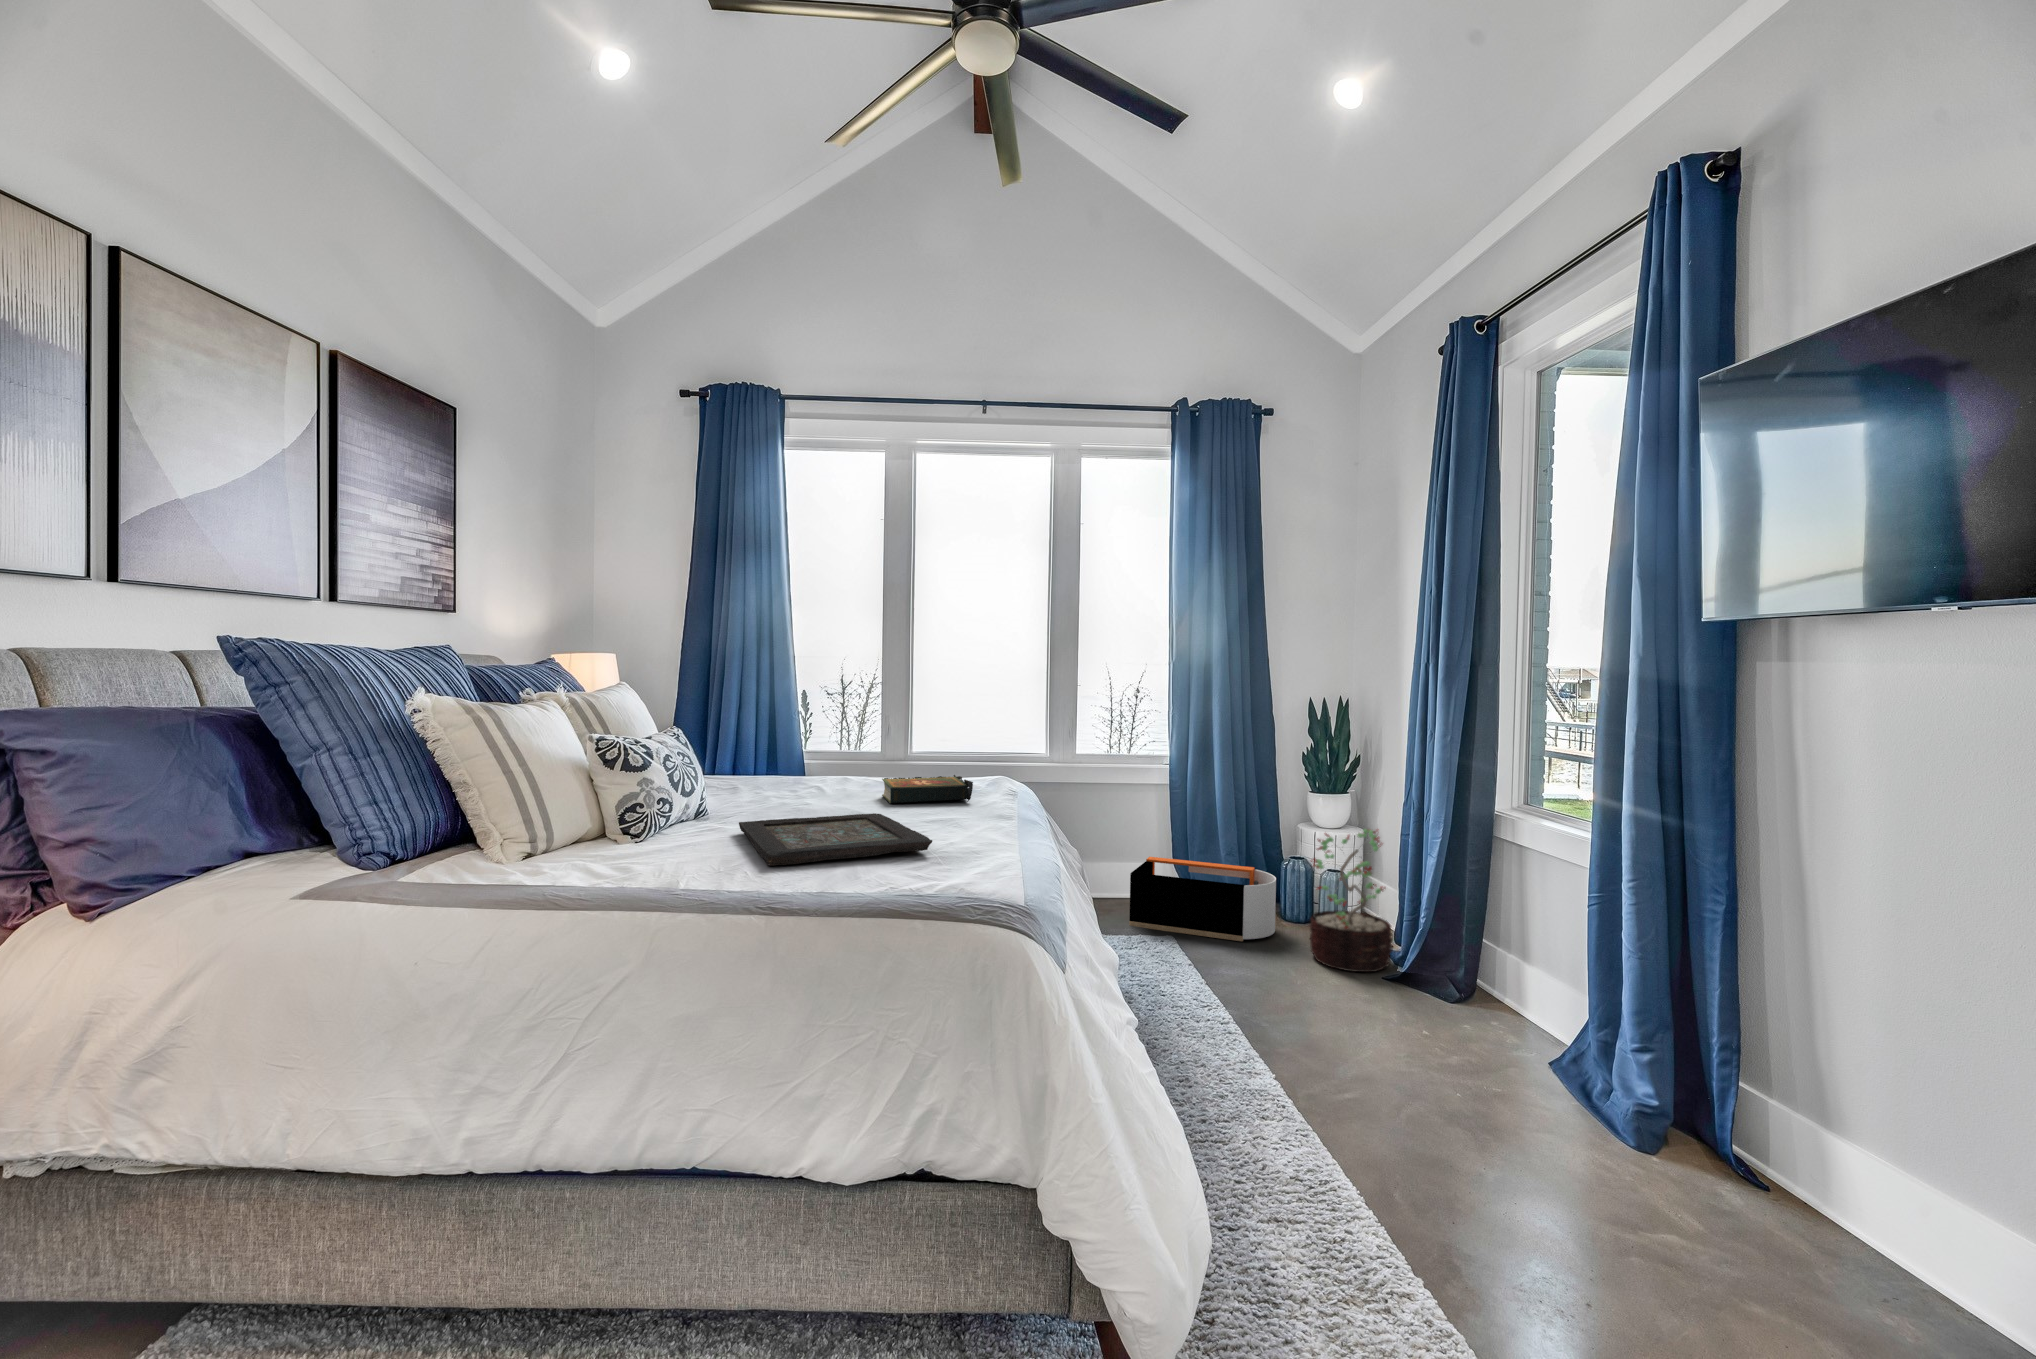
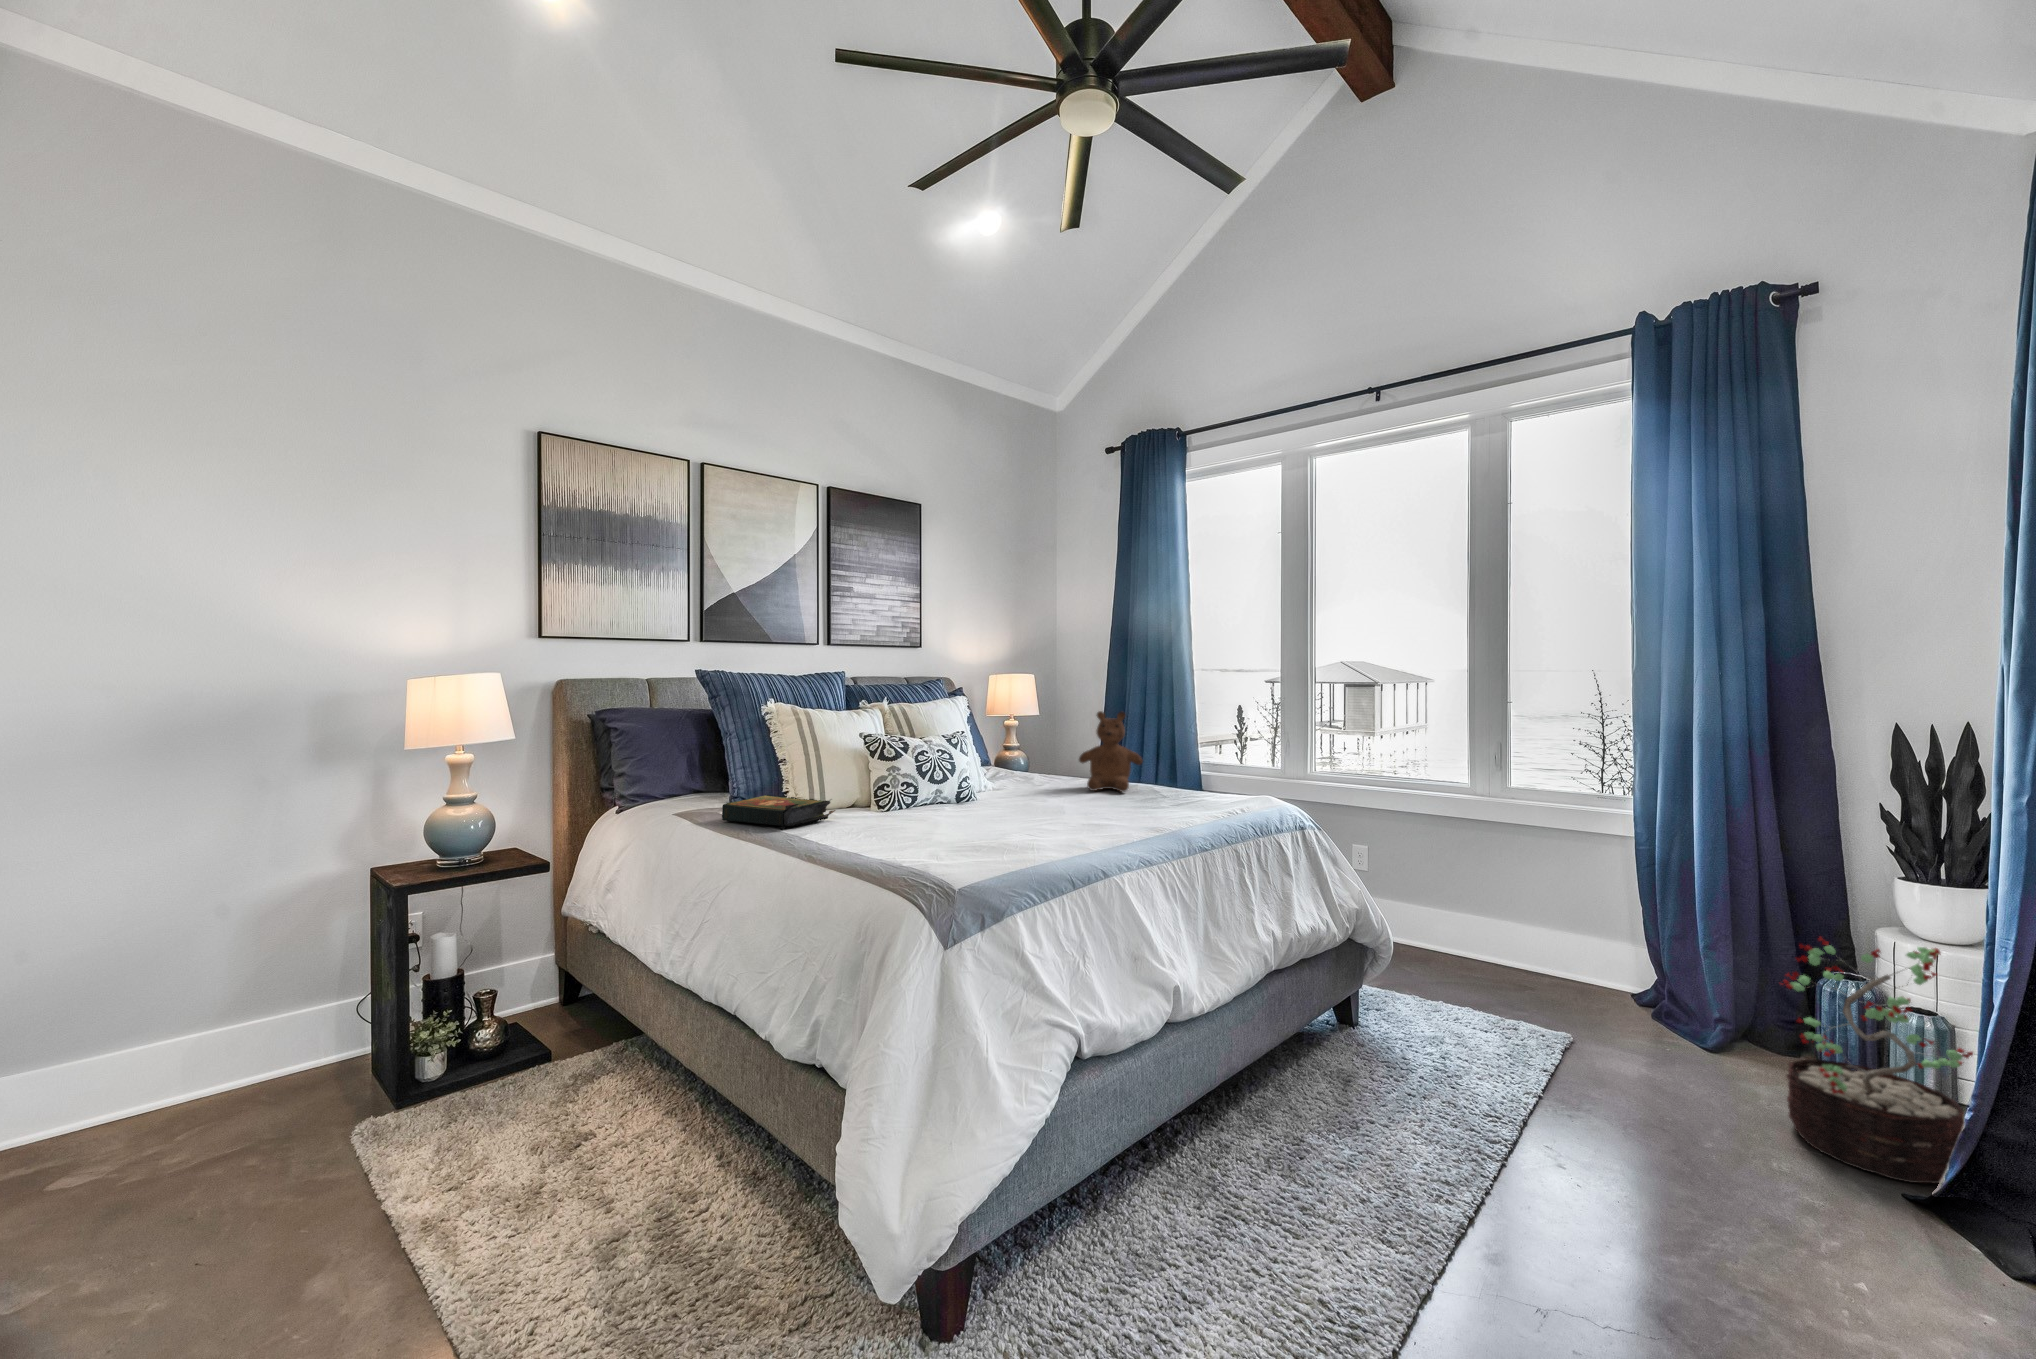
teddy bear: none [779,698,850,788] -> present [1079,711,1143,792]
book: present [882,775,973,803] -> present [722,795,835,829]
decorative tray: present [739,813,932,866] -> none [877,806,1051,845]
storage bin: present [1129,857,1276,941] -> none [1528,929,1774,1075]

